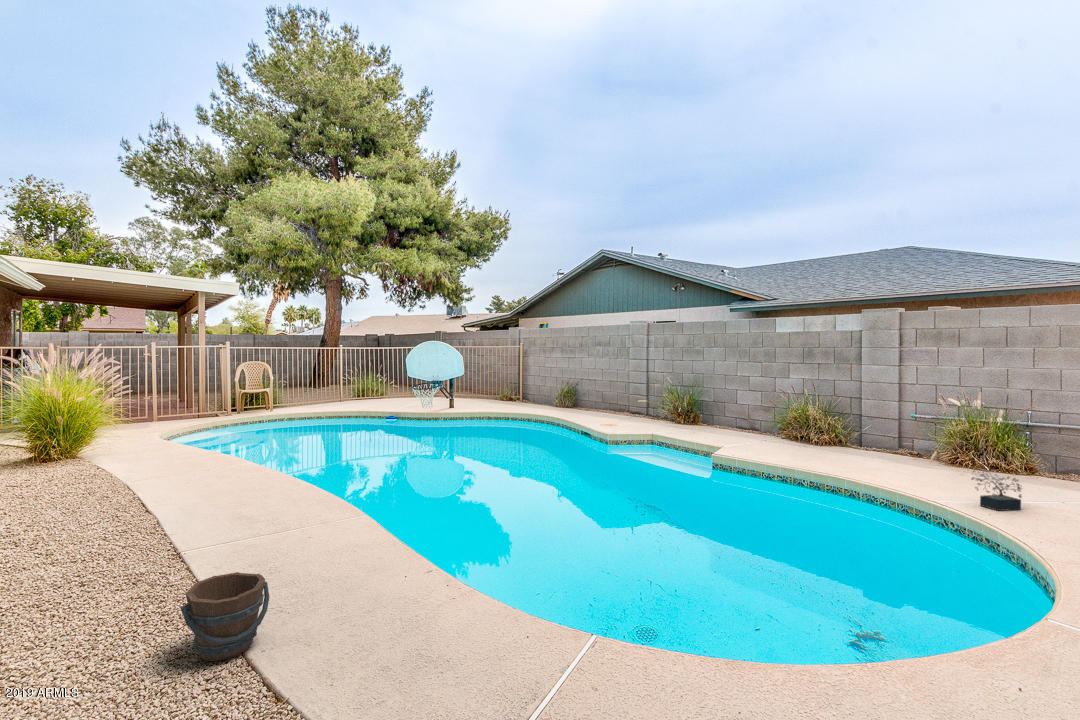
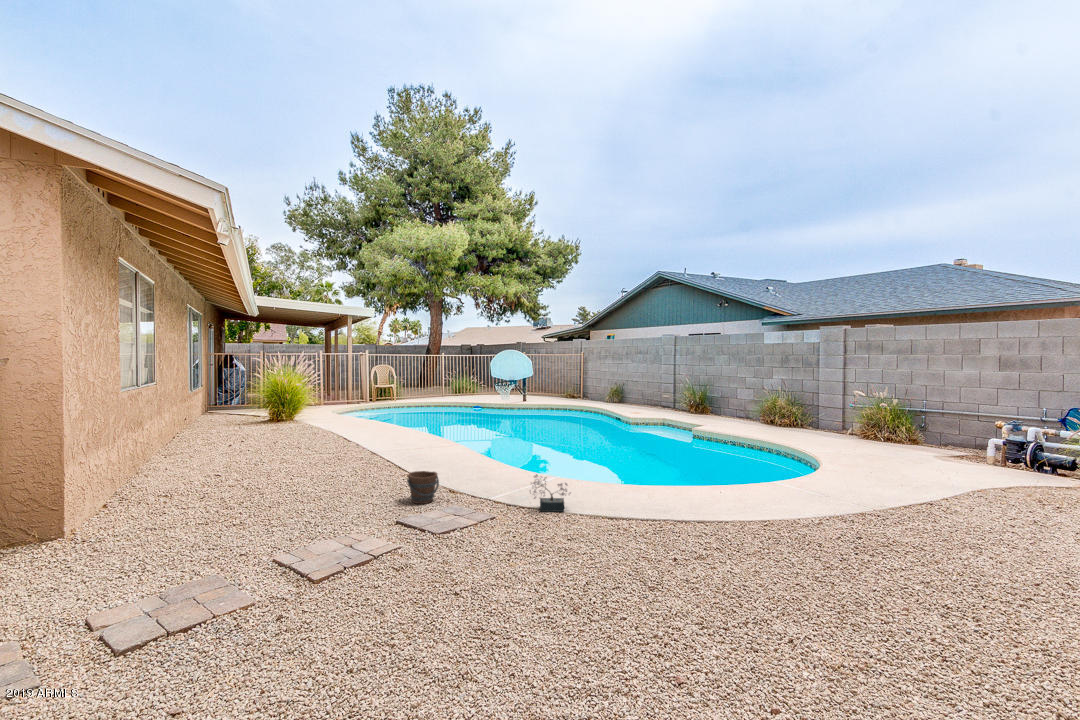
decorative plant: present [971,469,1022,511] -> present [531,474,571,512]

